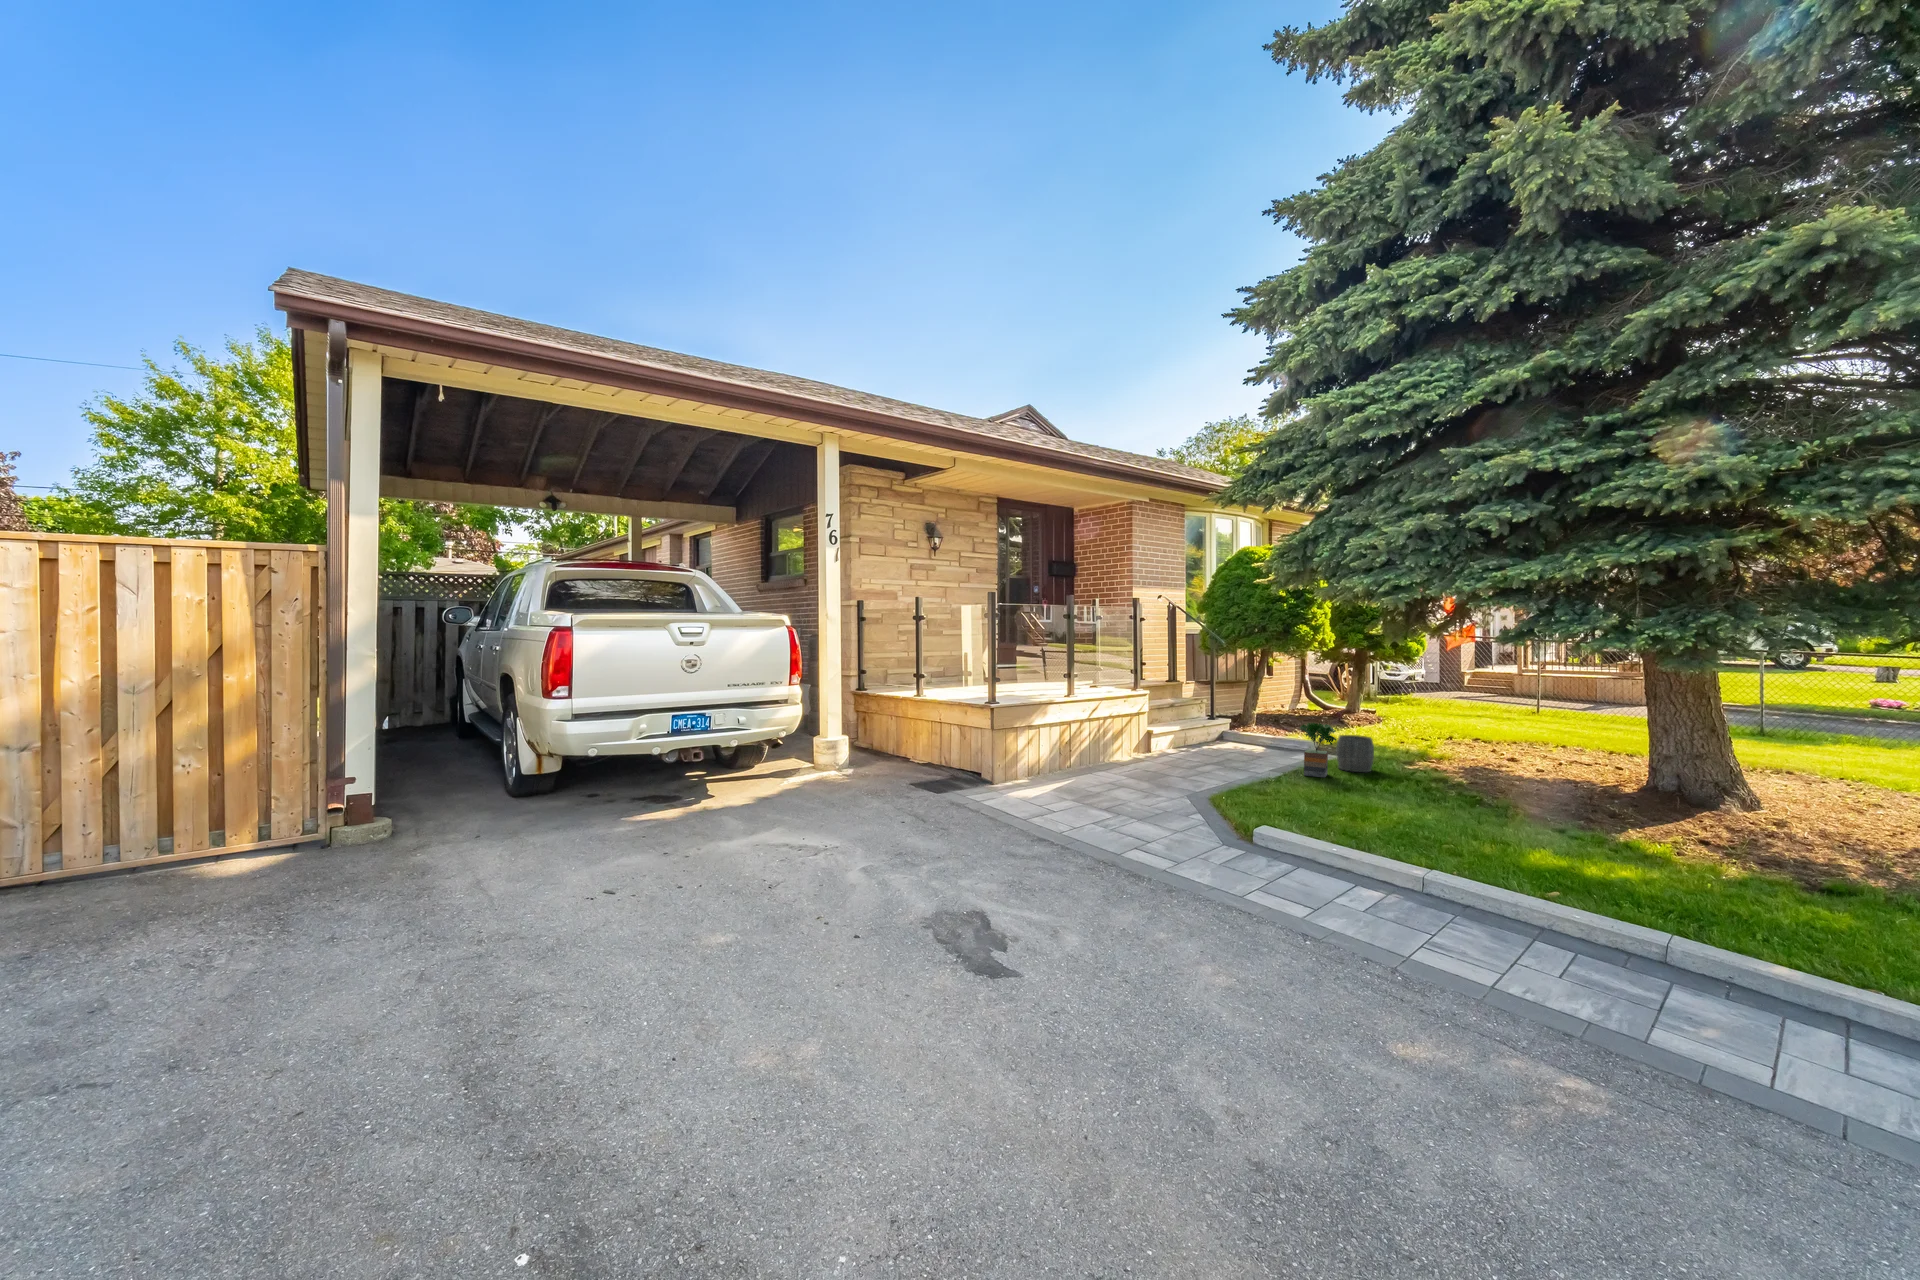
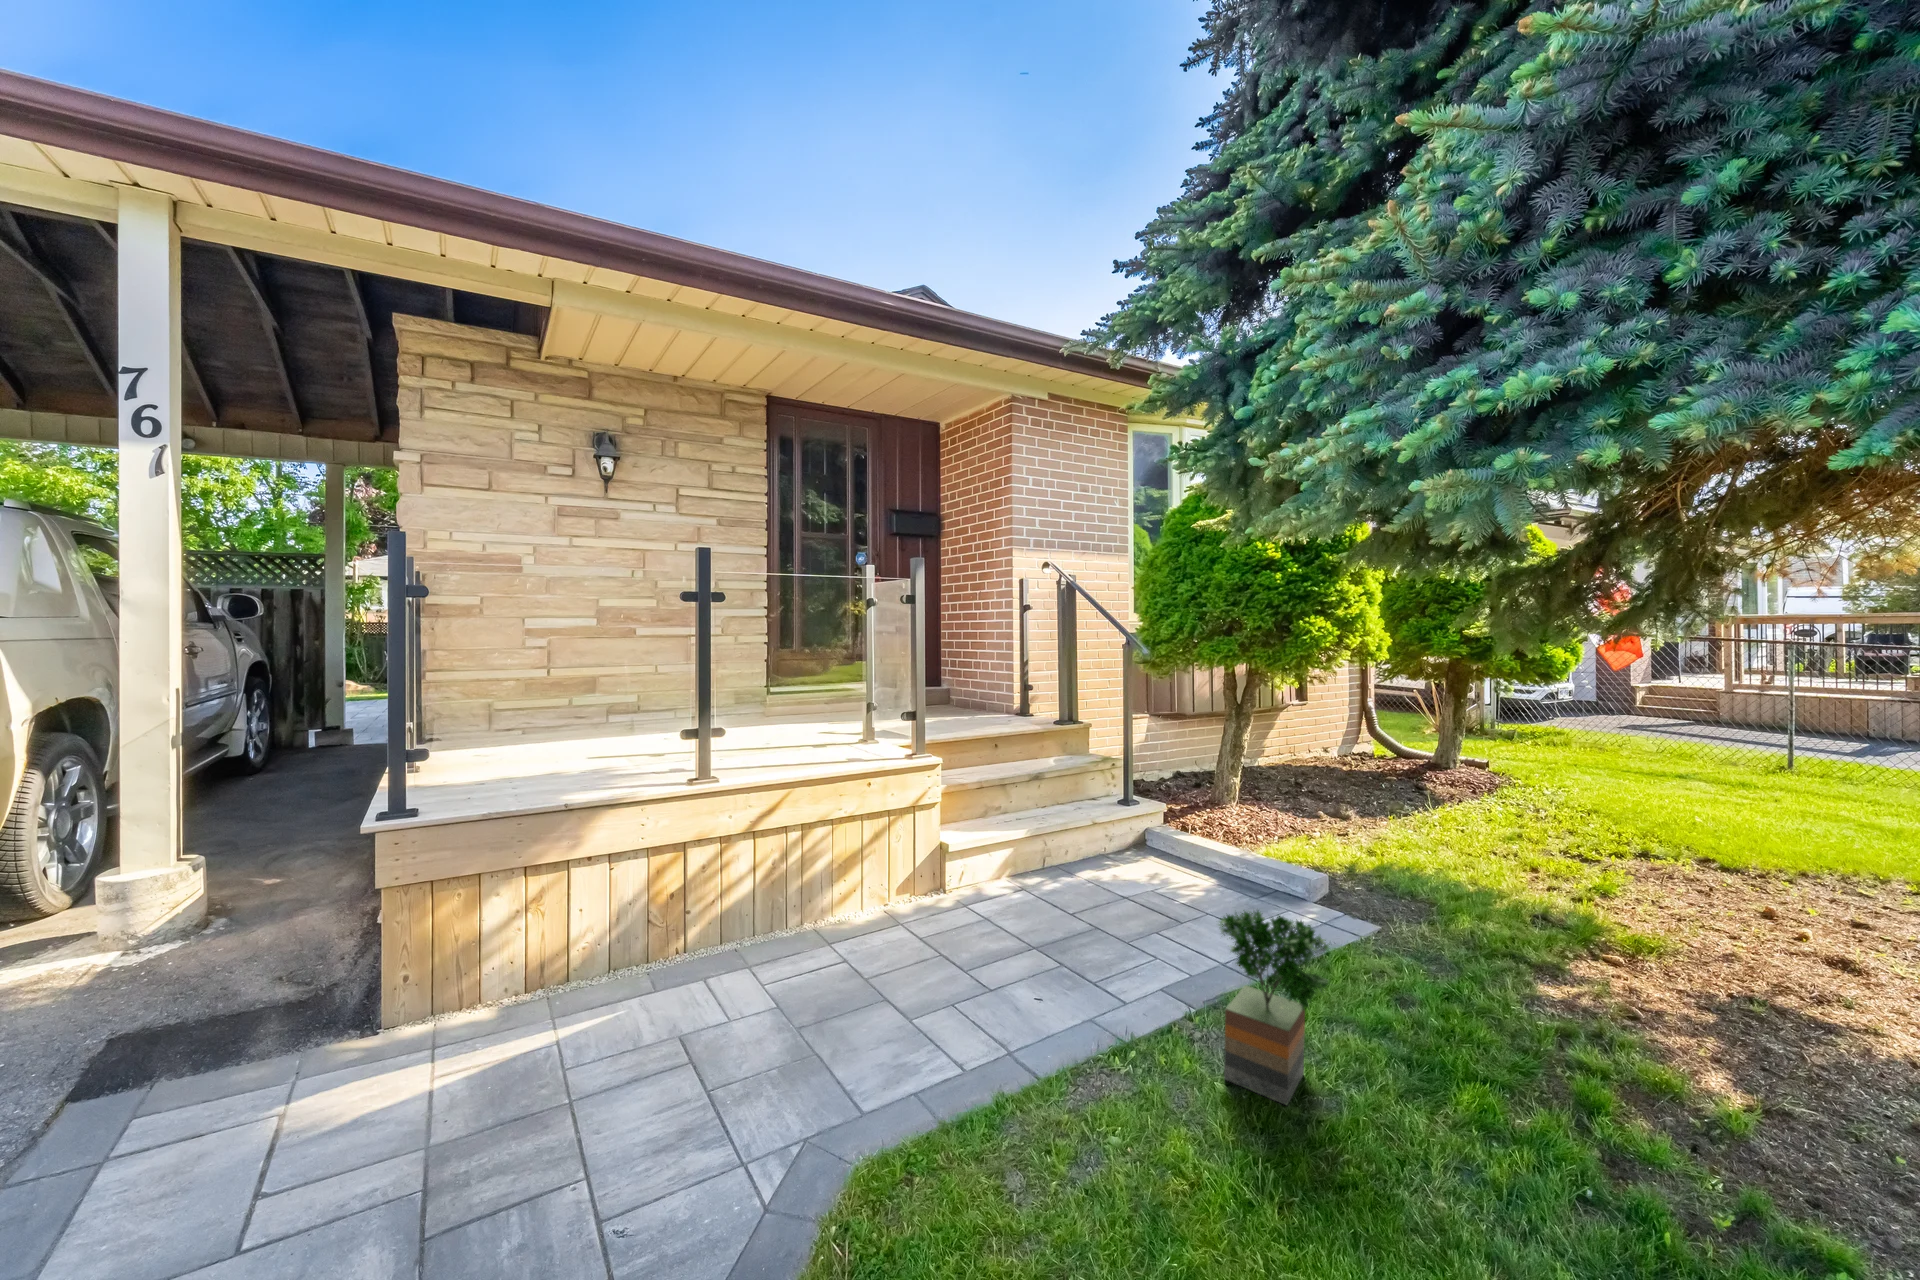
woven basket: present [1337,735,1374,772] -> none [1346,928,1461,1069]

